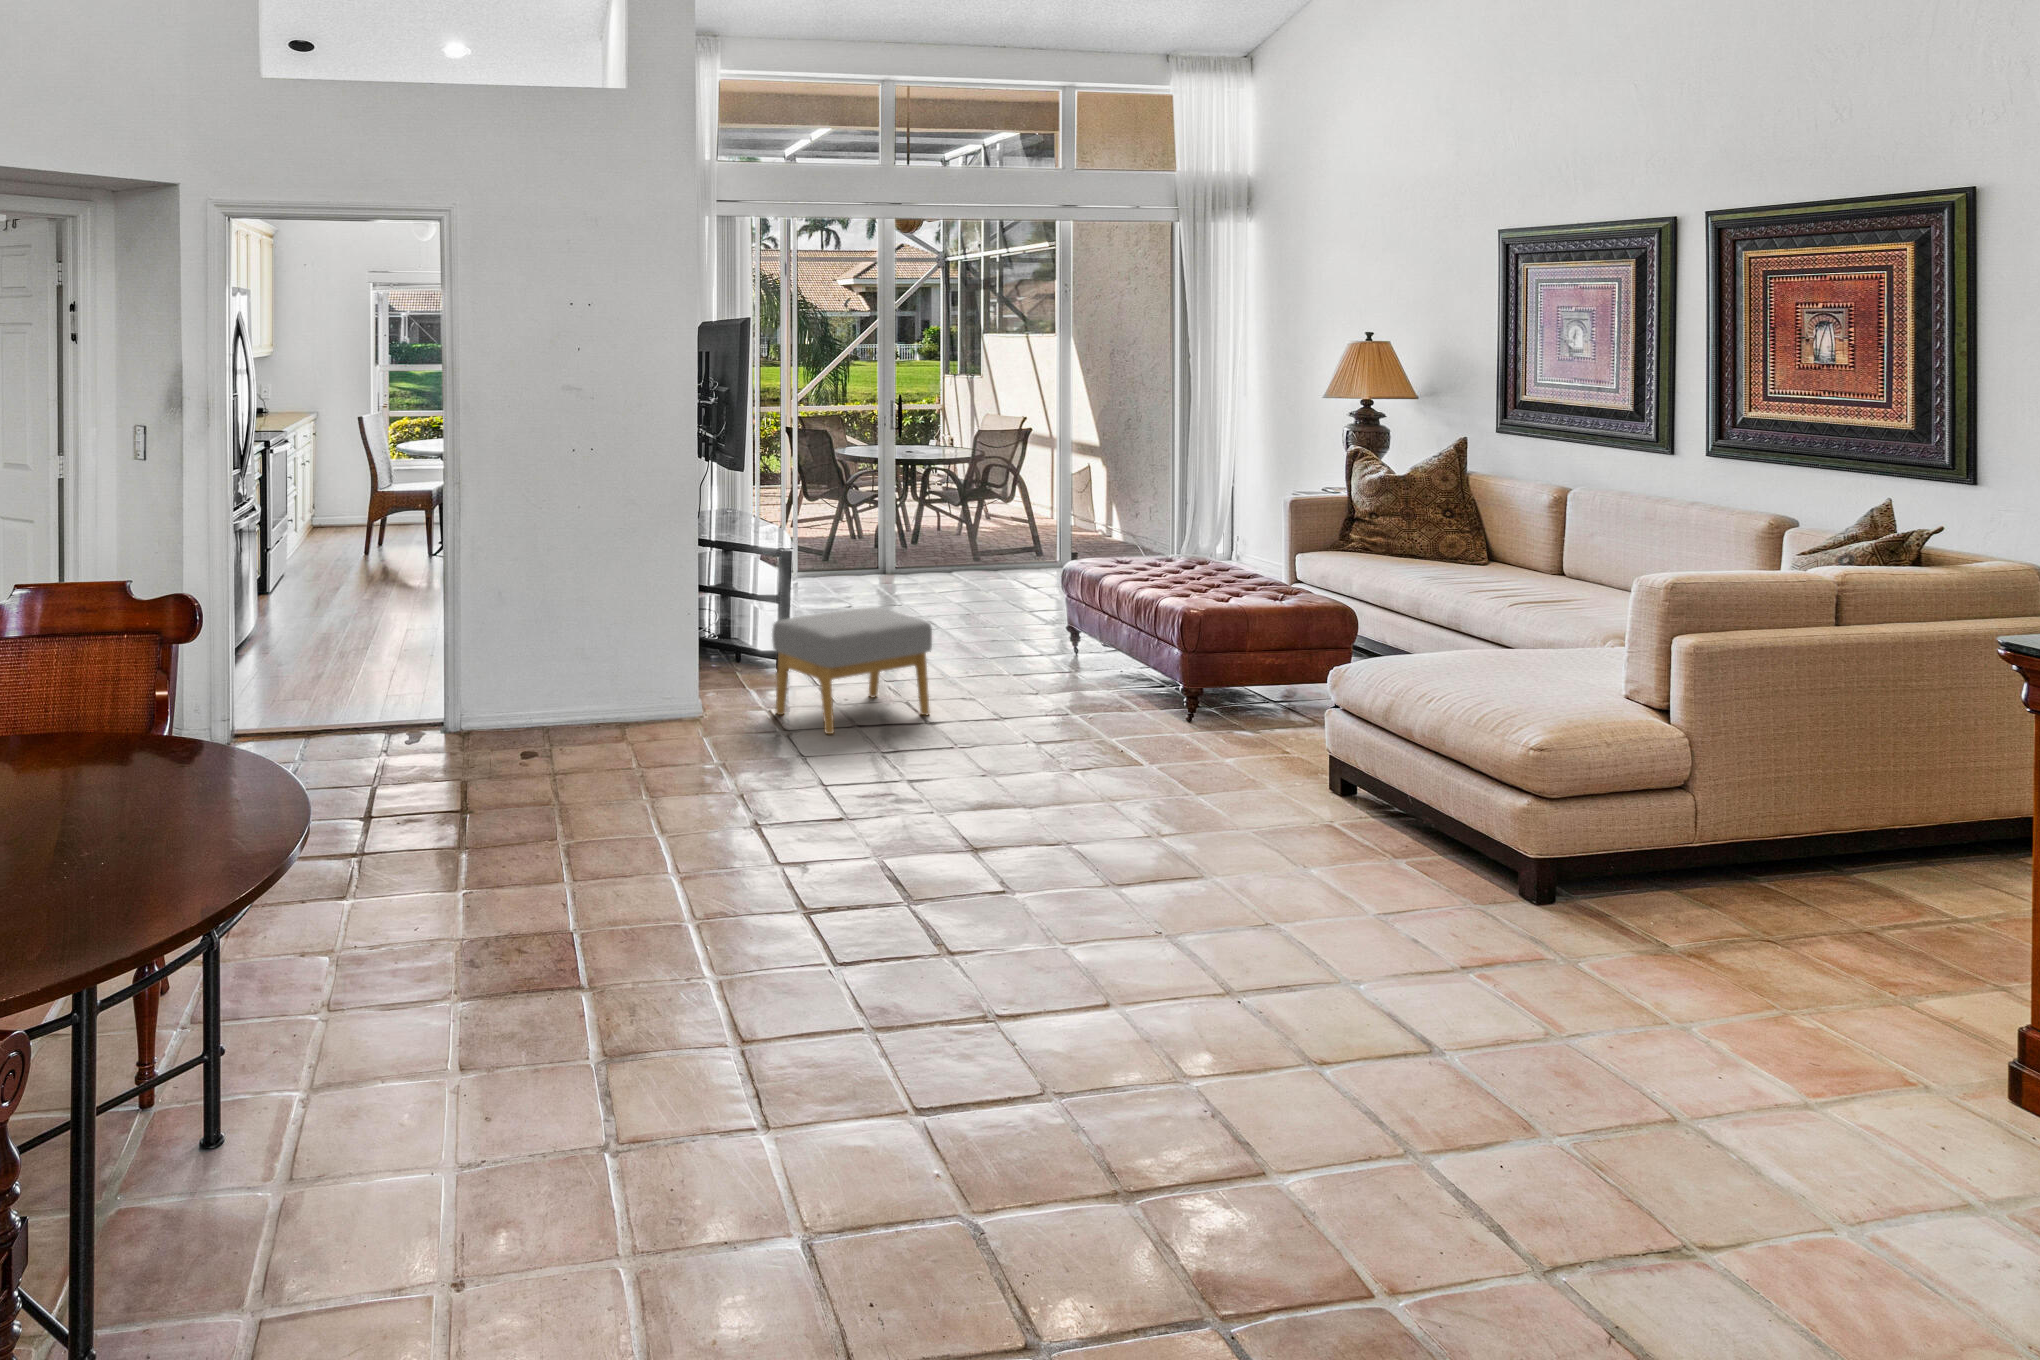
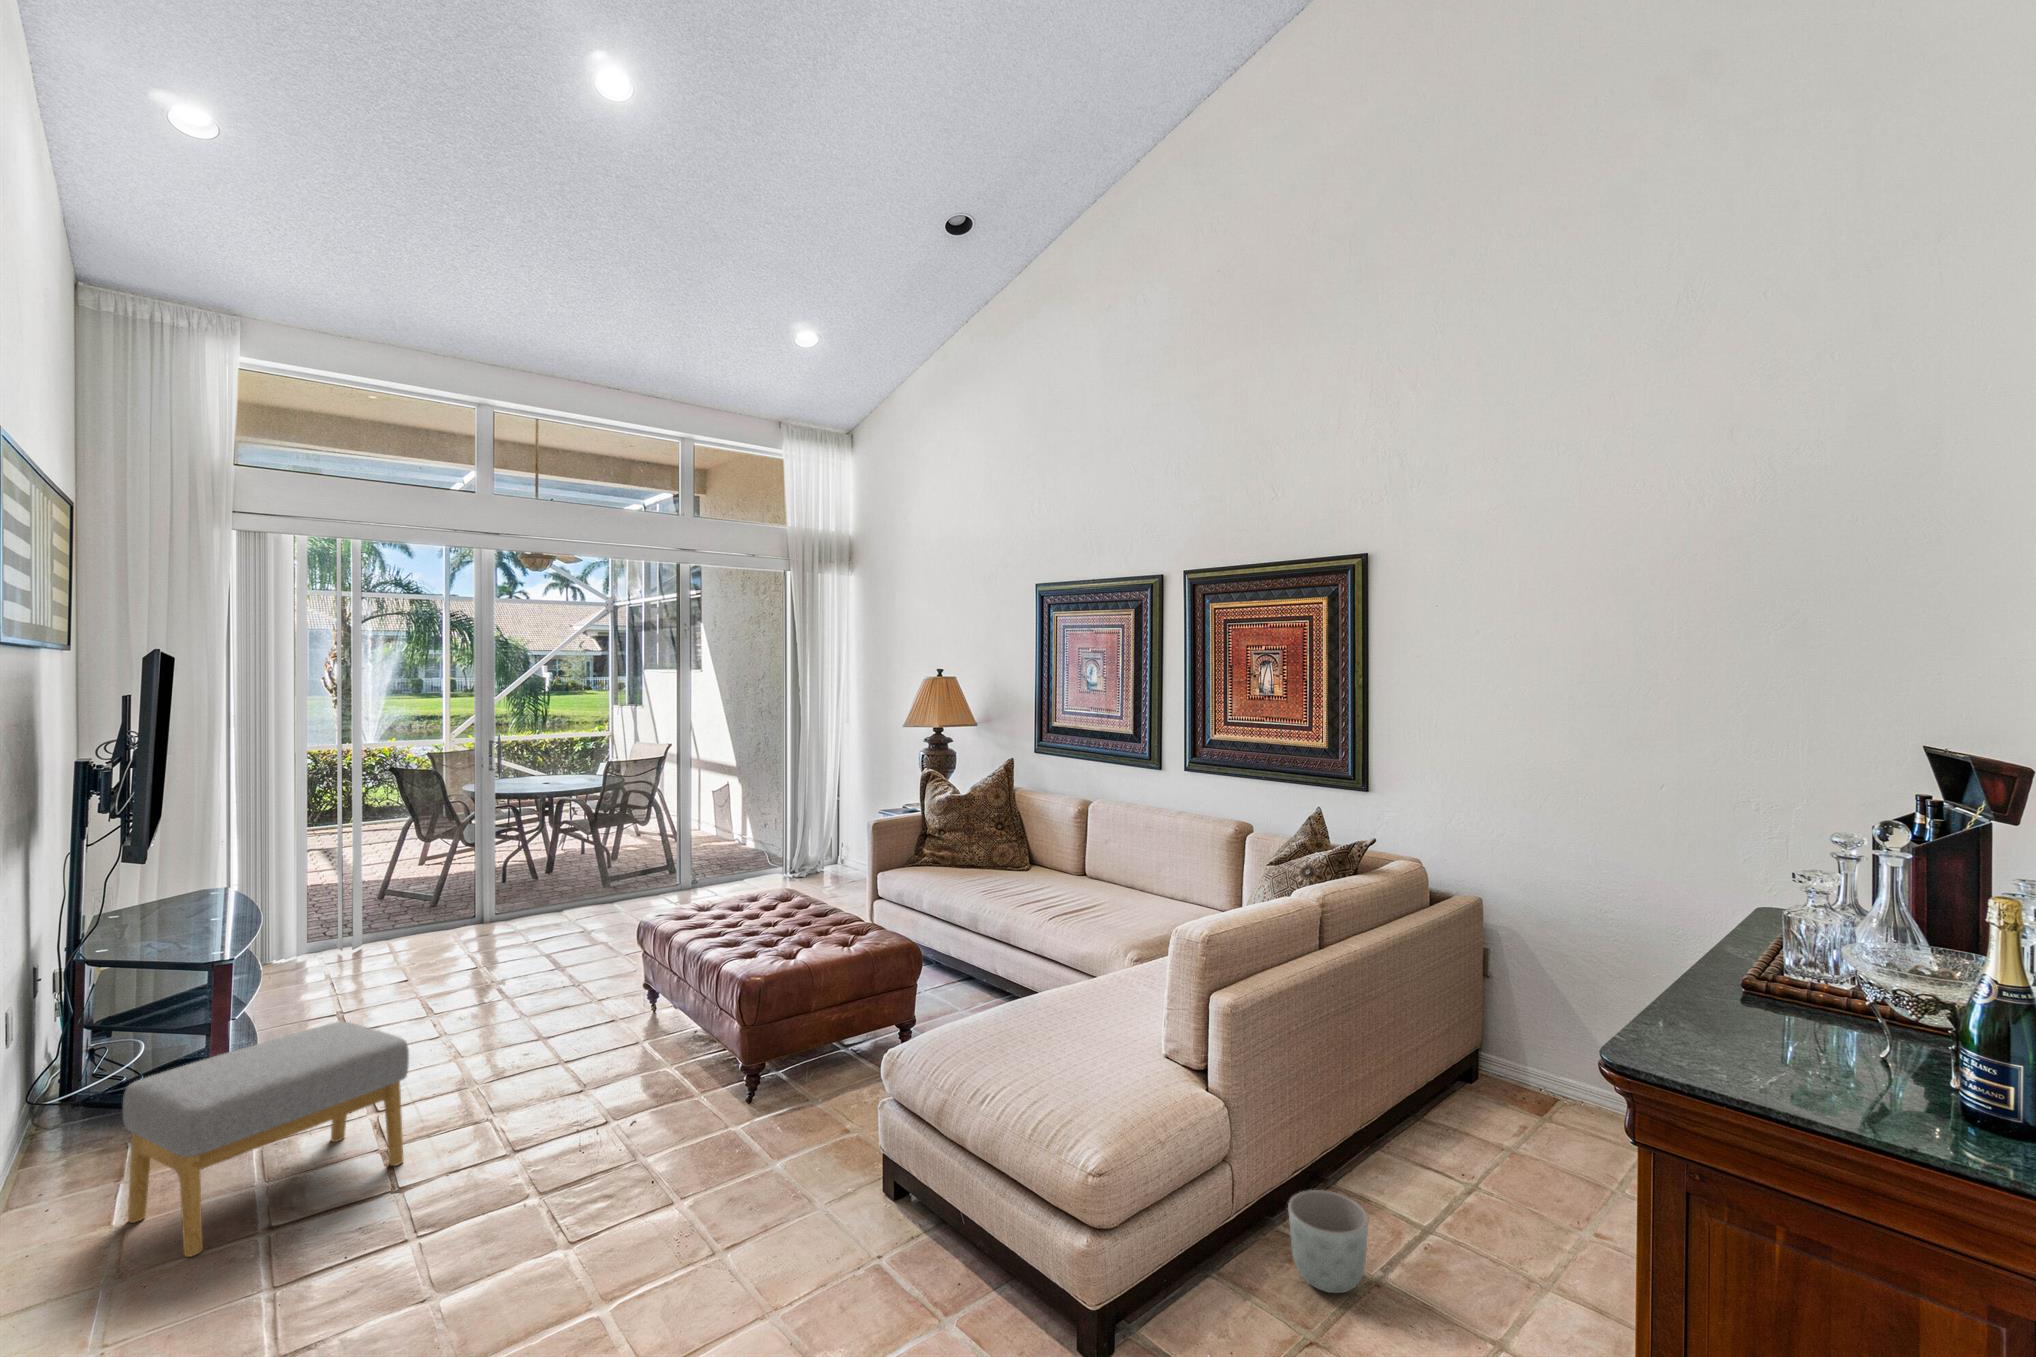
planter: none [1754,832,1845,915] -> present [1288,1190,1368,1293]

